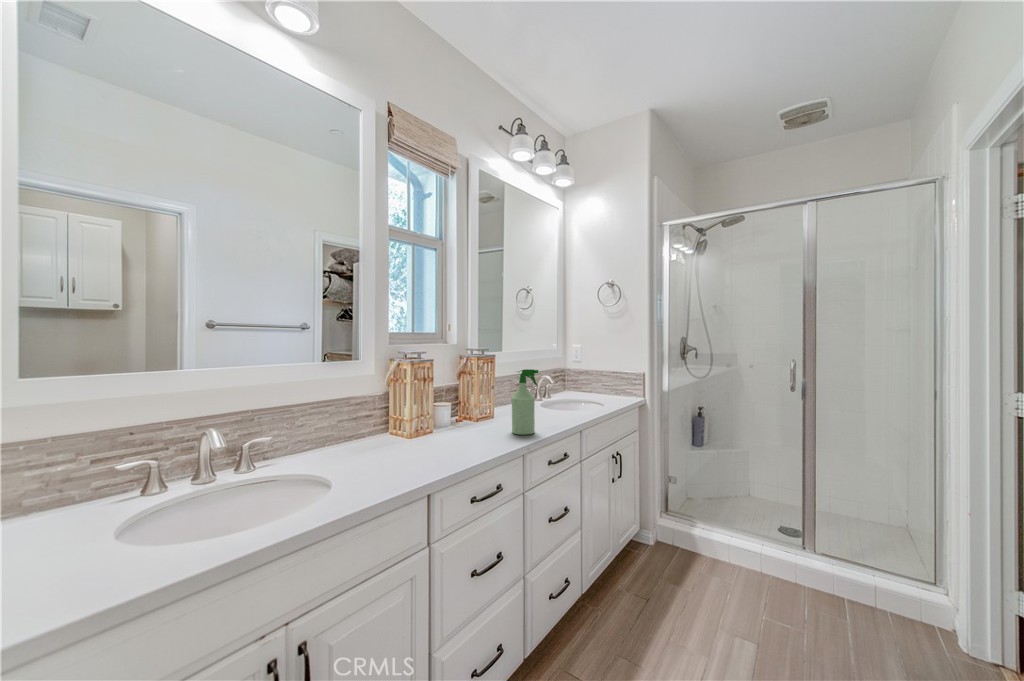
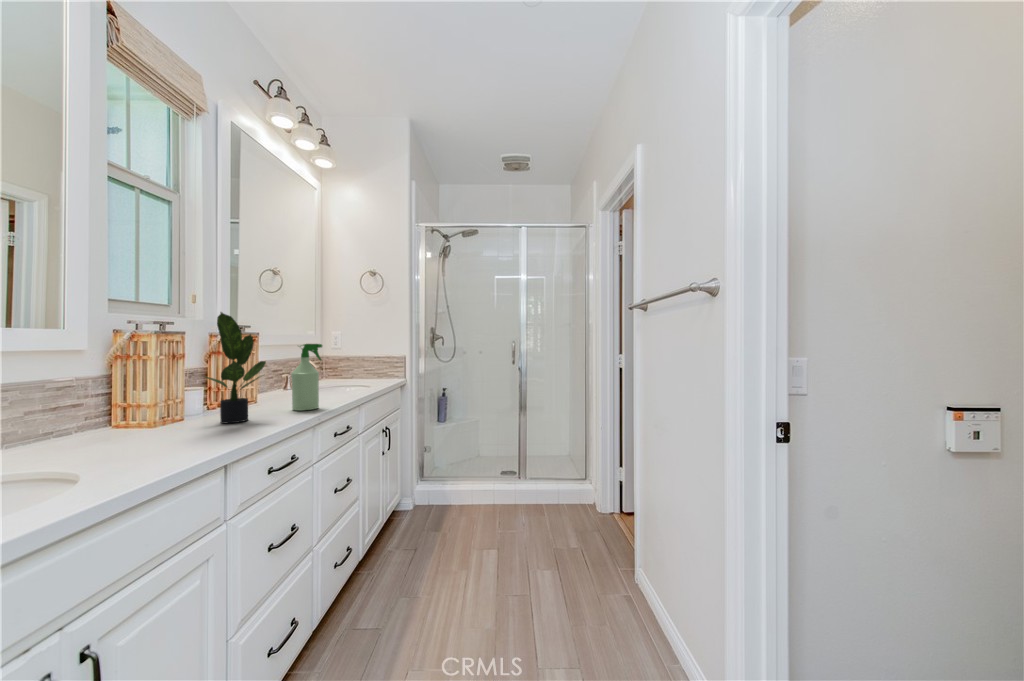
potted plant: none [439,346,487,442] -> present [206,312,266,423]

